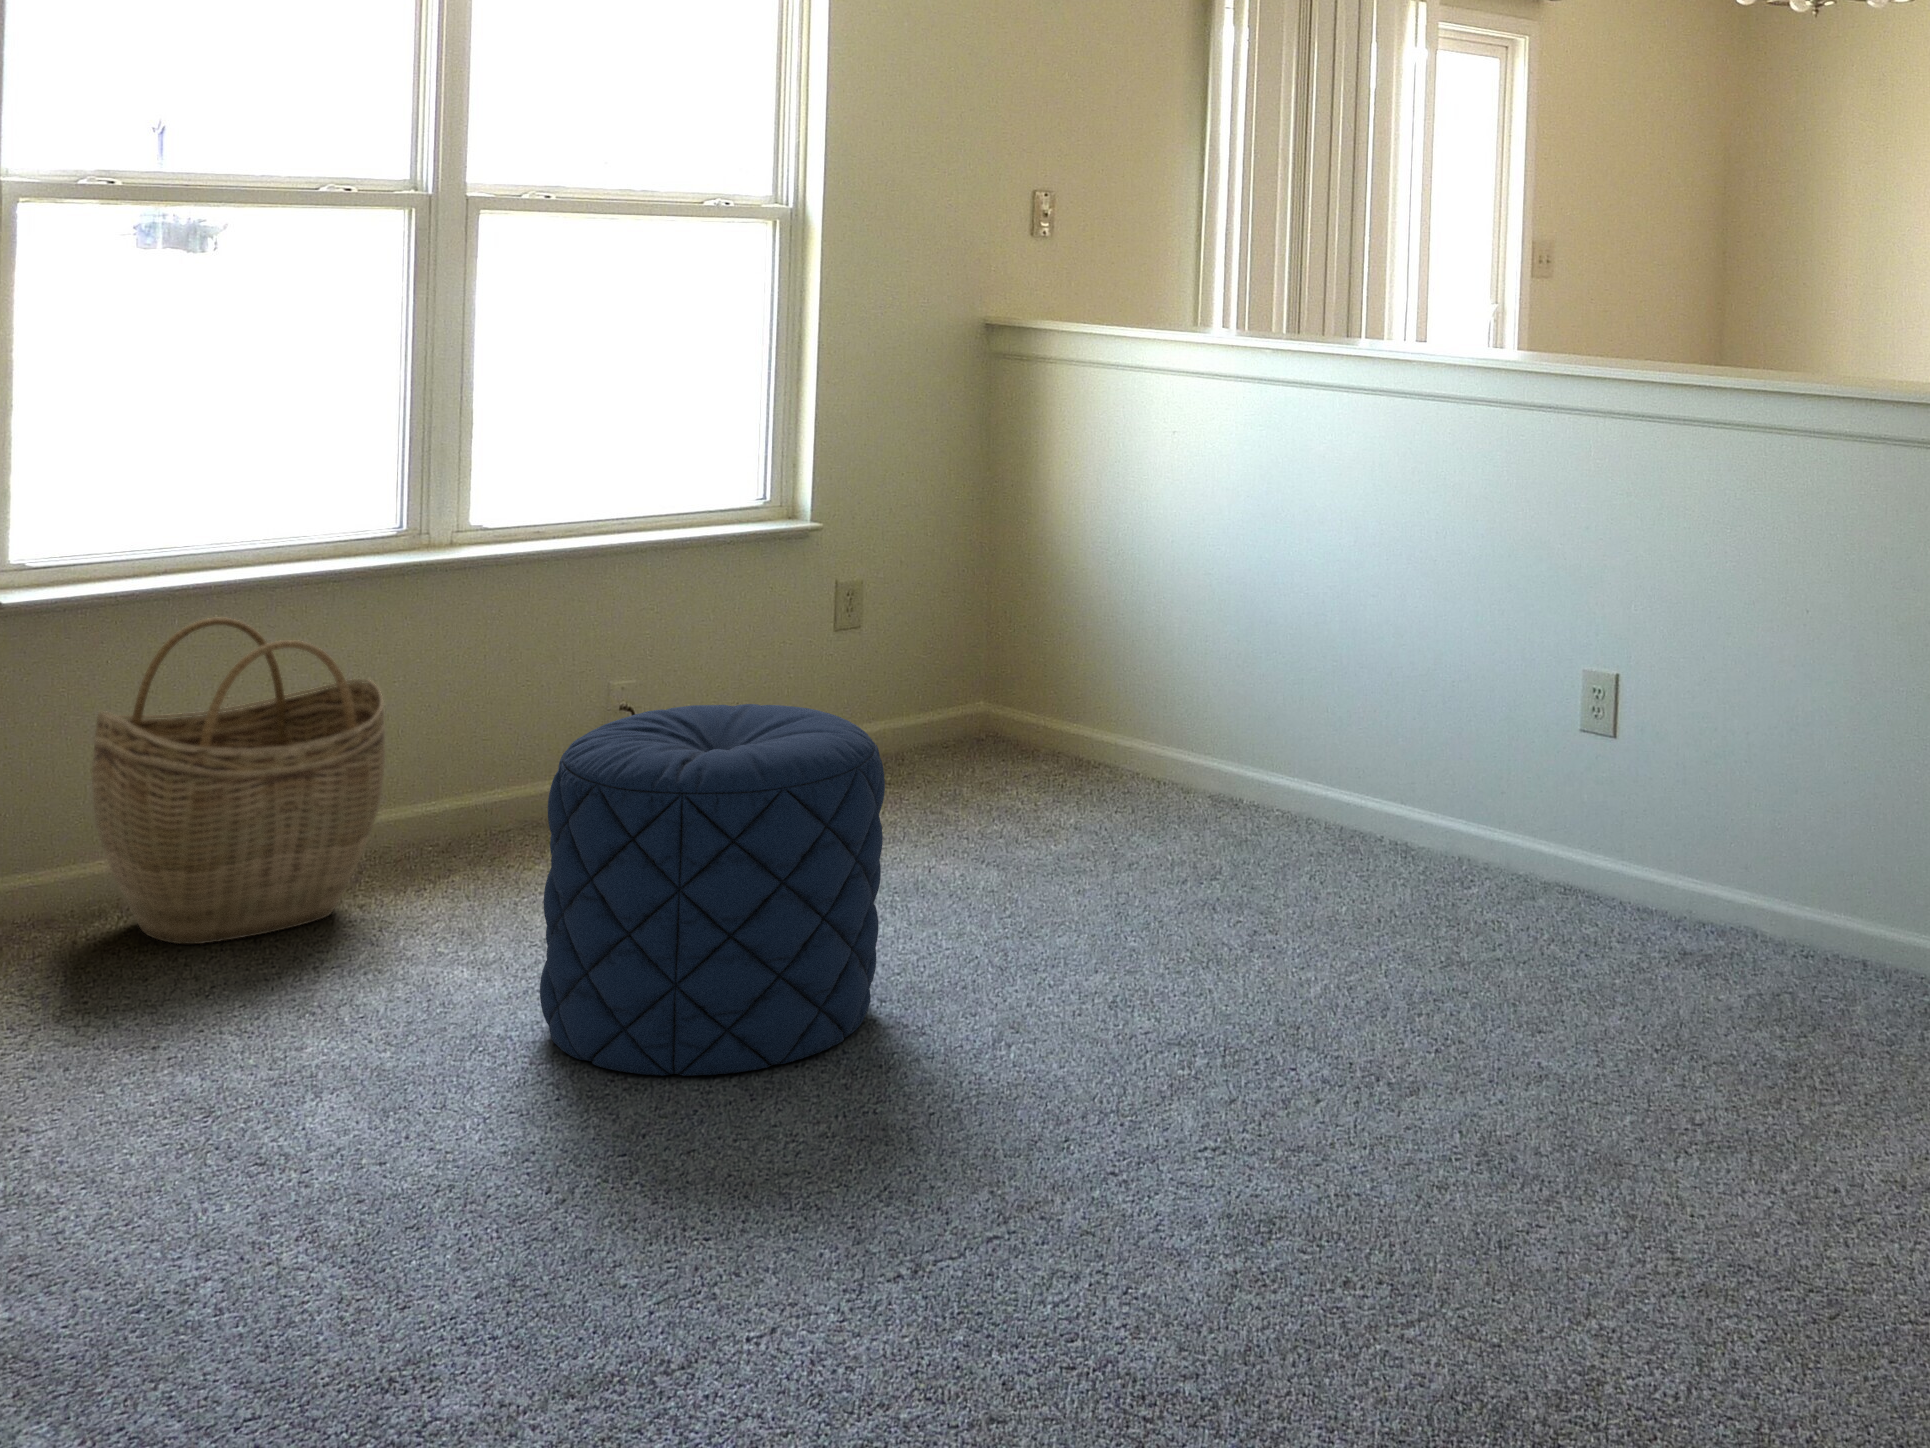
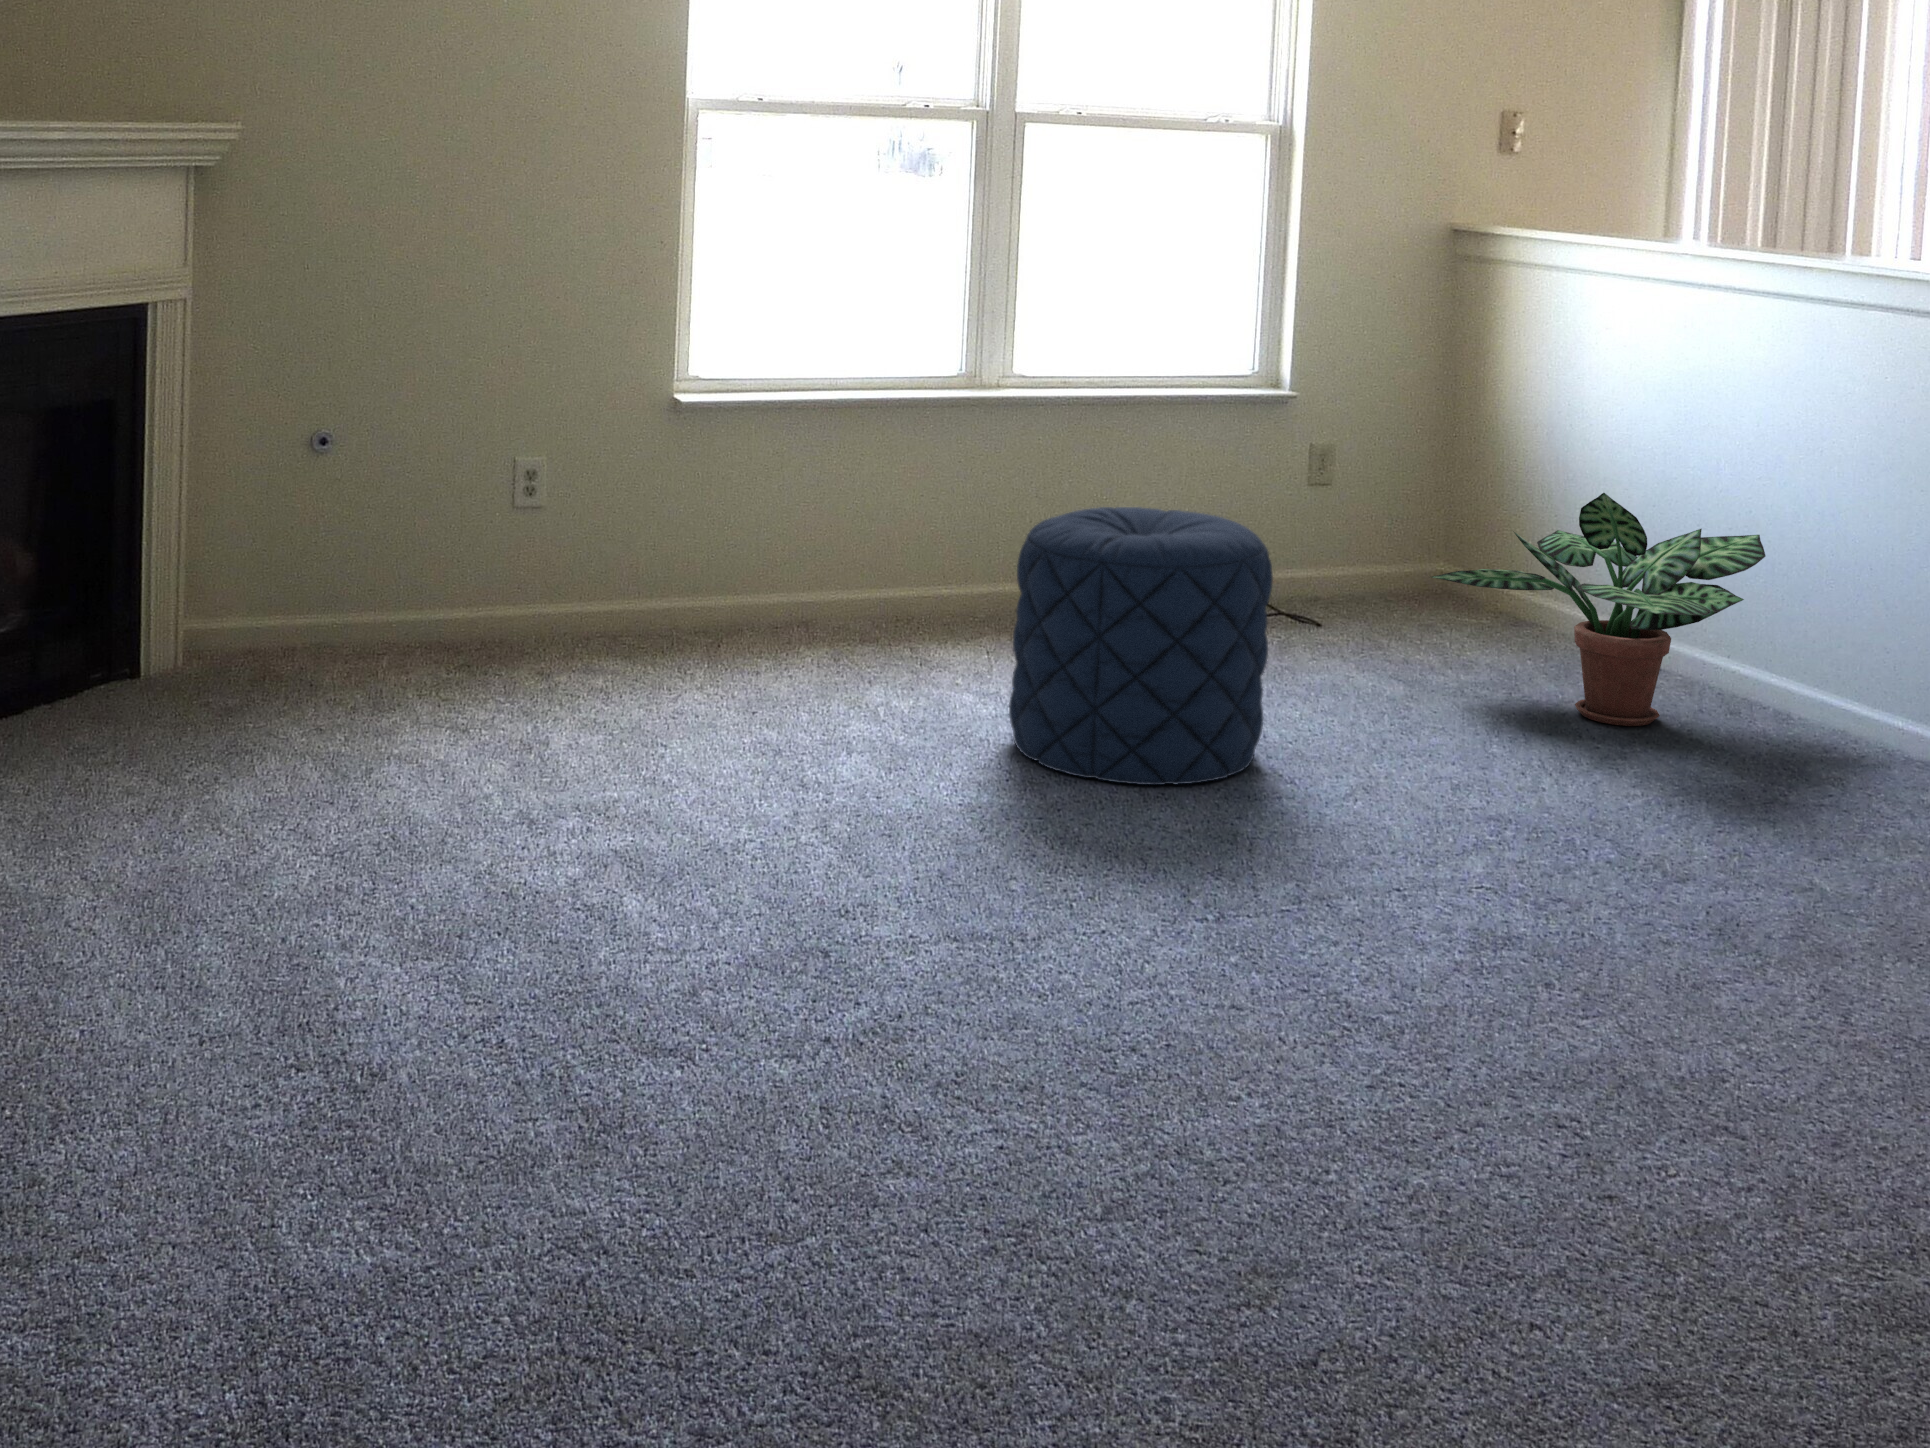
woven basket: present [92,618,385,944] -> none [740,423,933,655]
potted plant: none [1019,628,1378,887] -> present [1432,493,1766,726]

